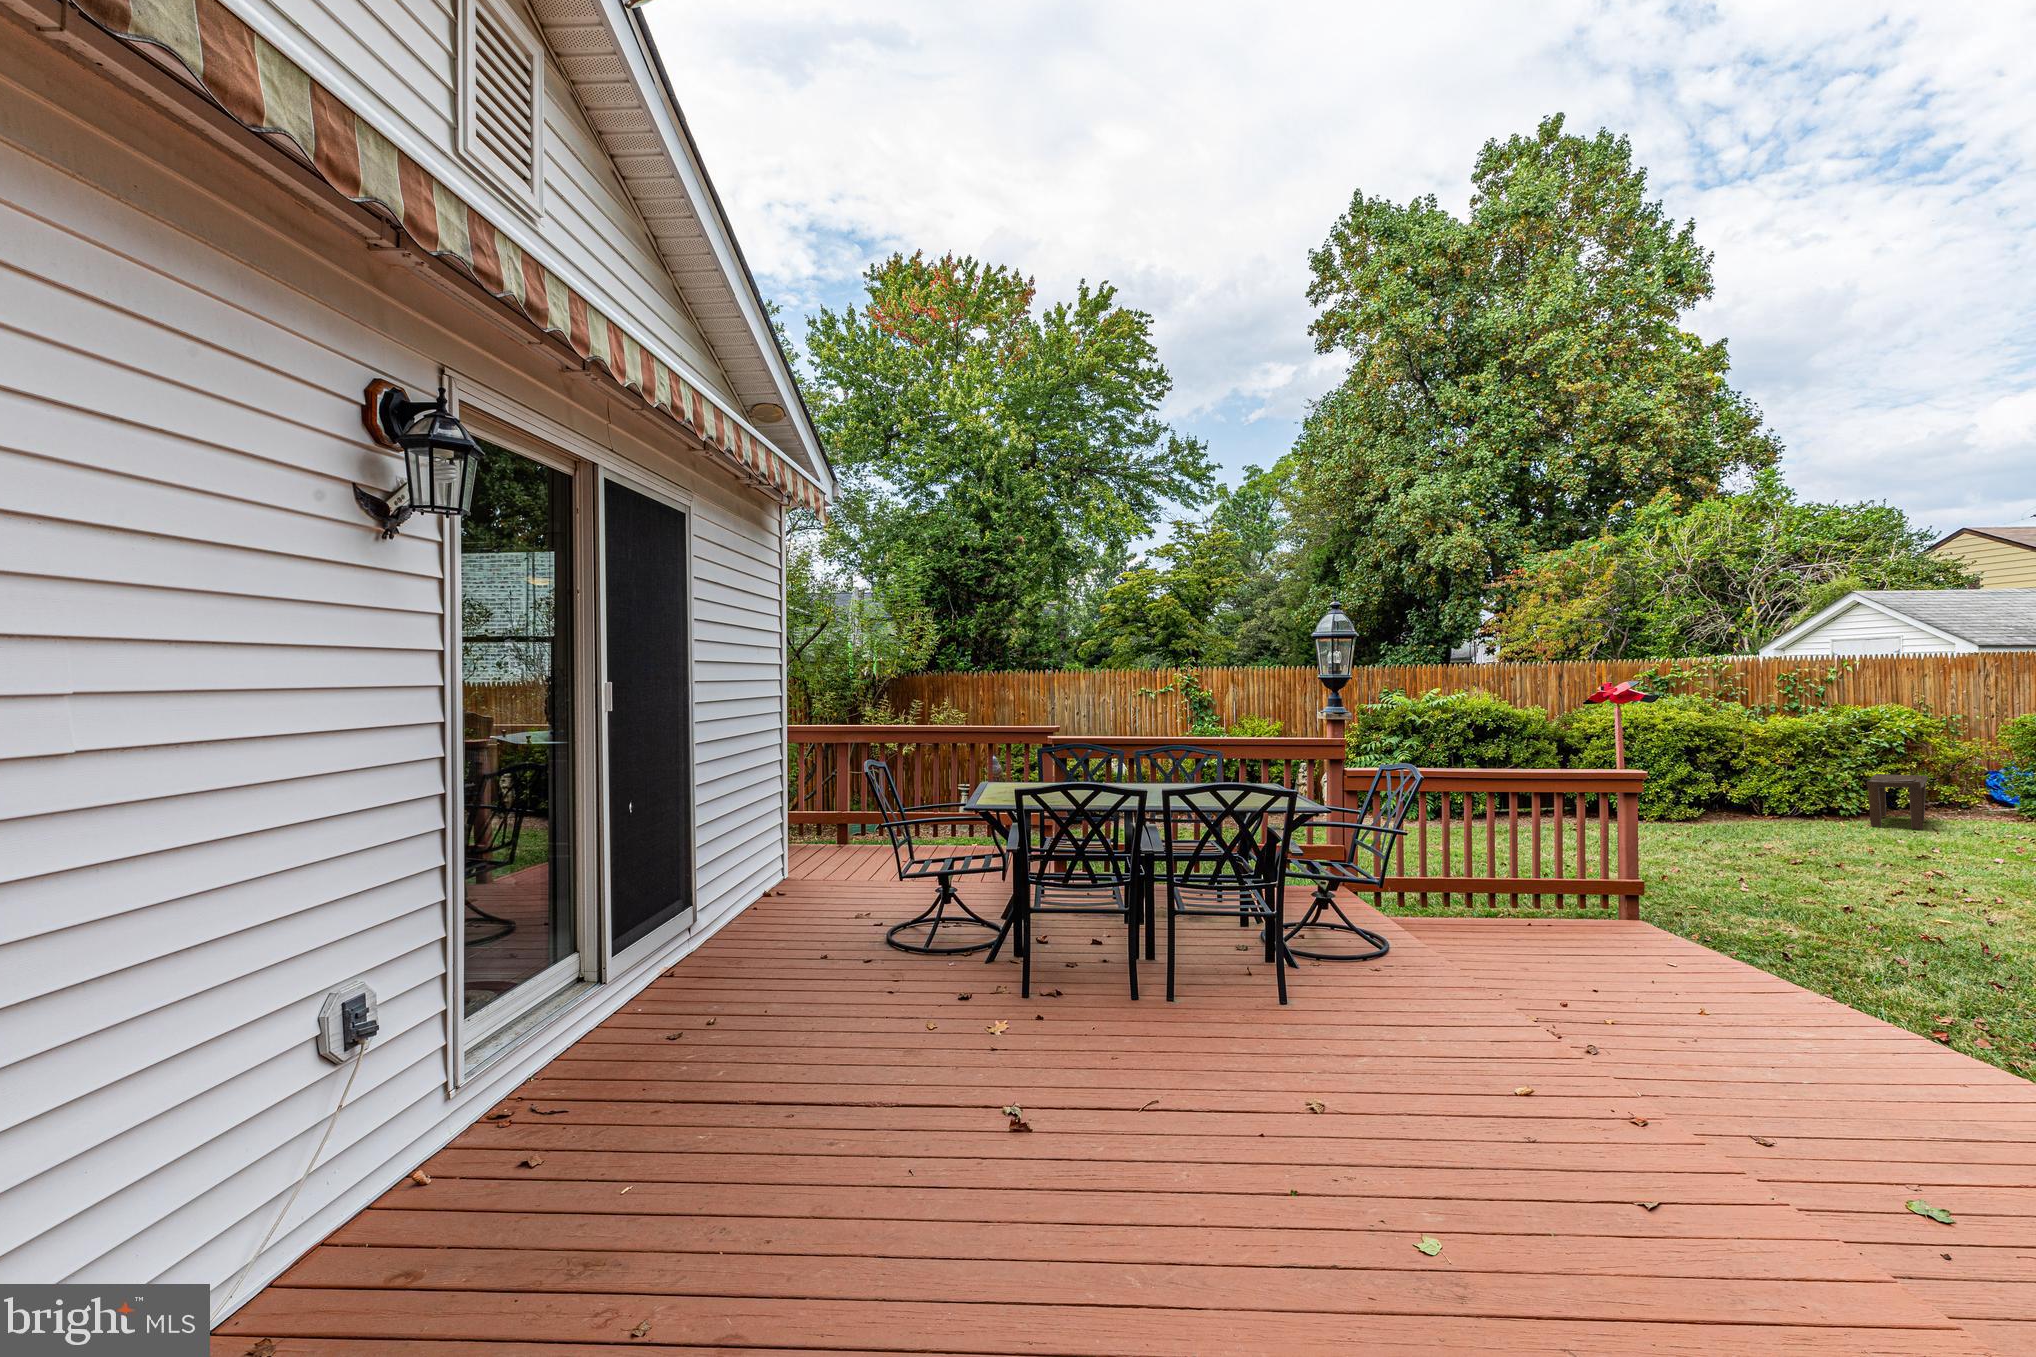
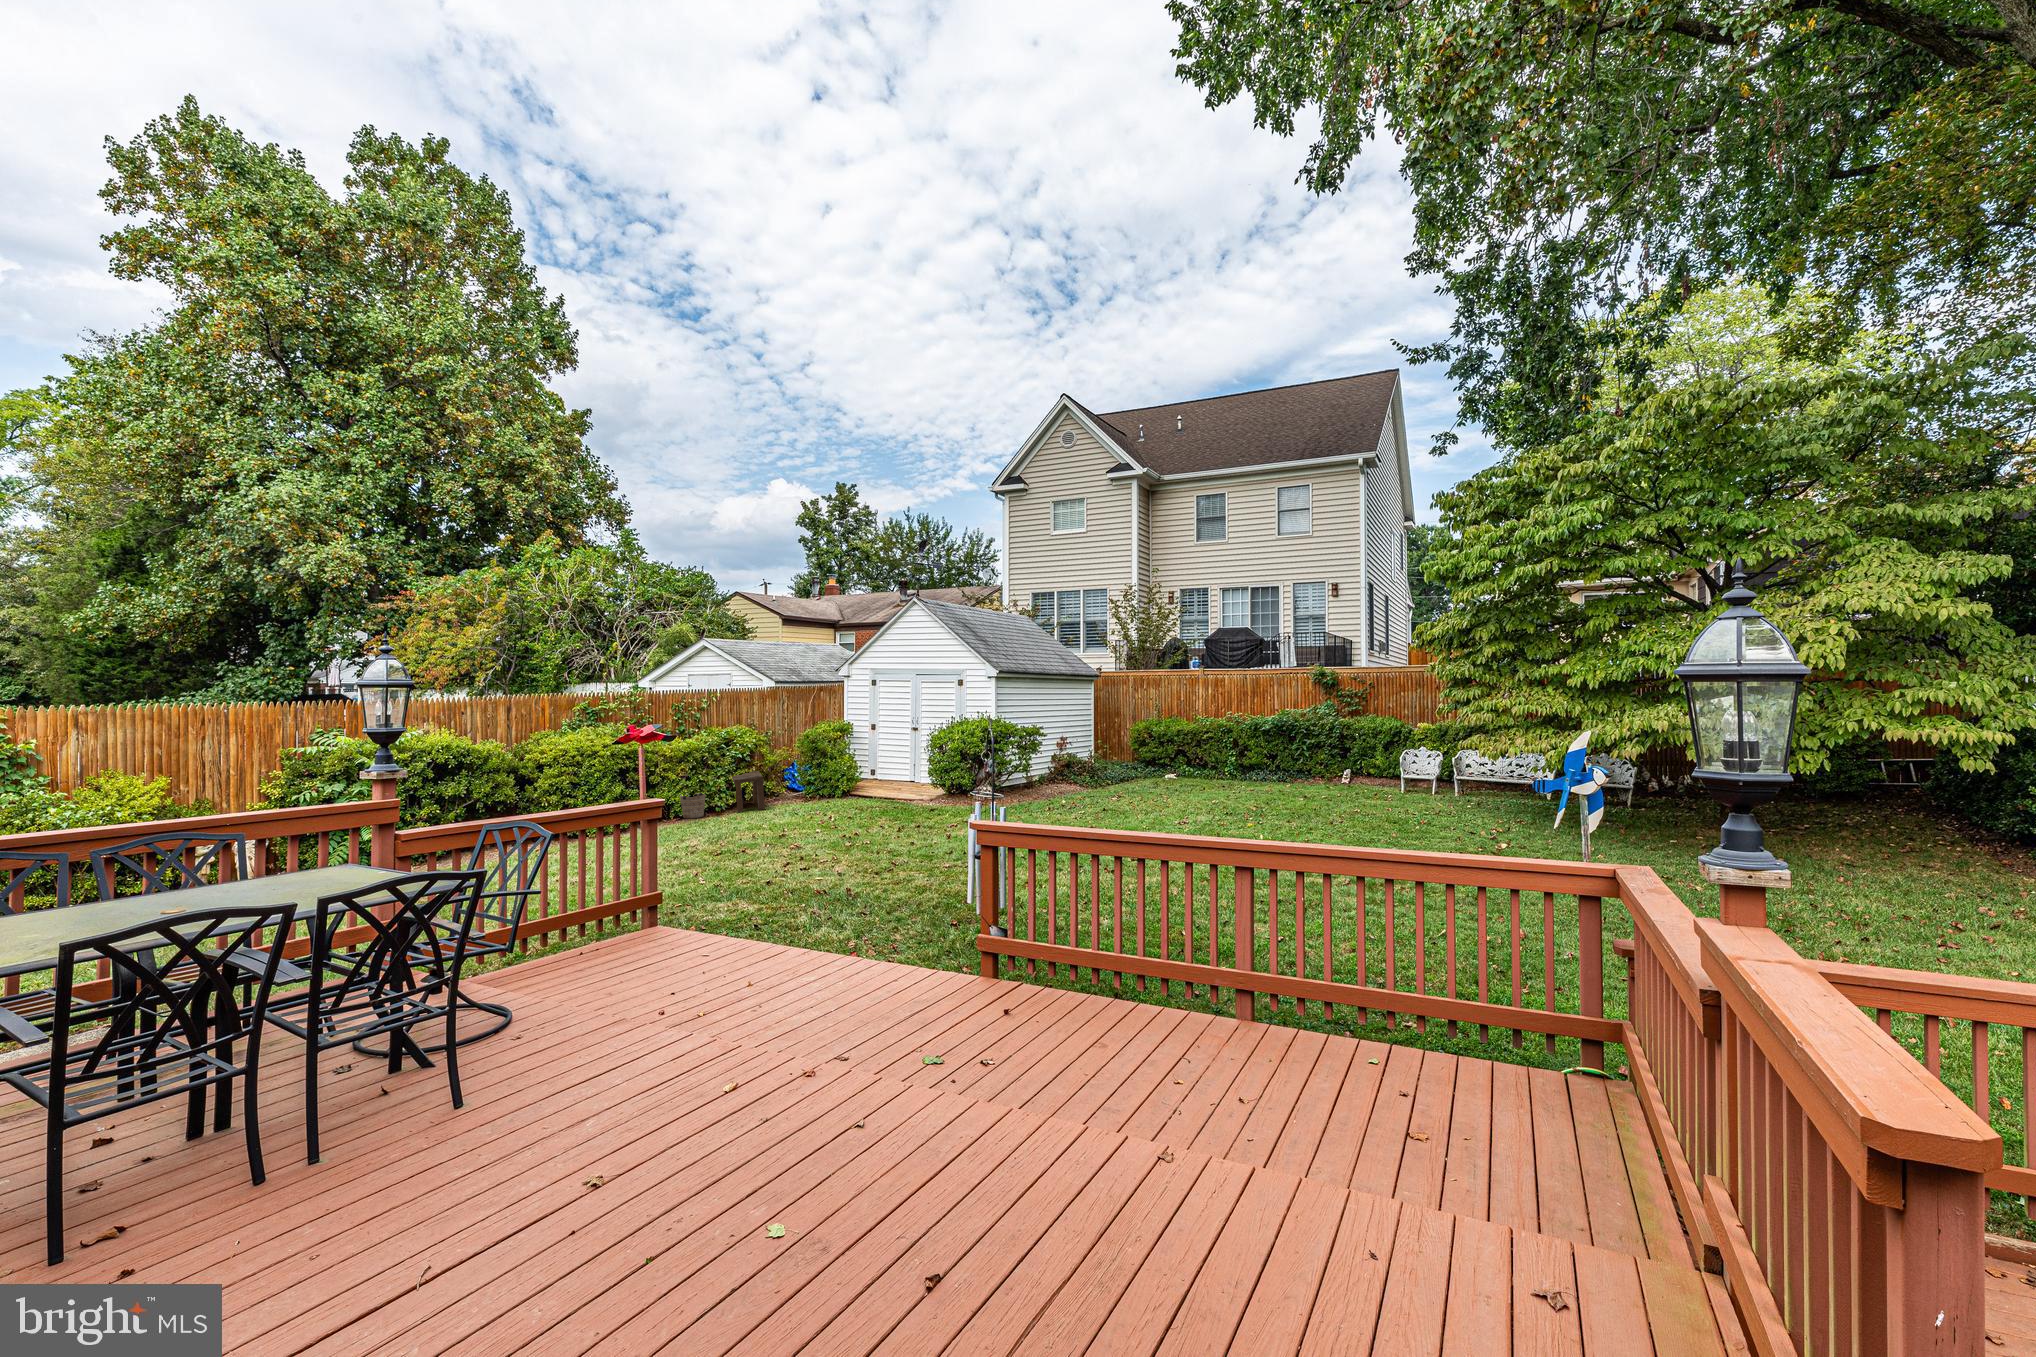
bucket: none [1771,791,1815,823] -> present [679,792,705,818]

